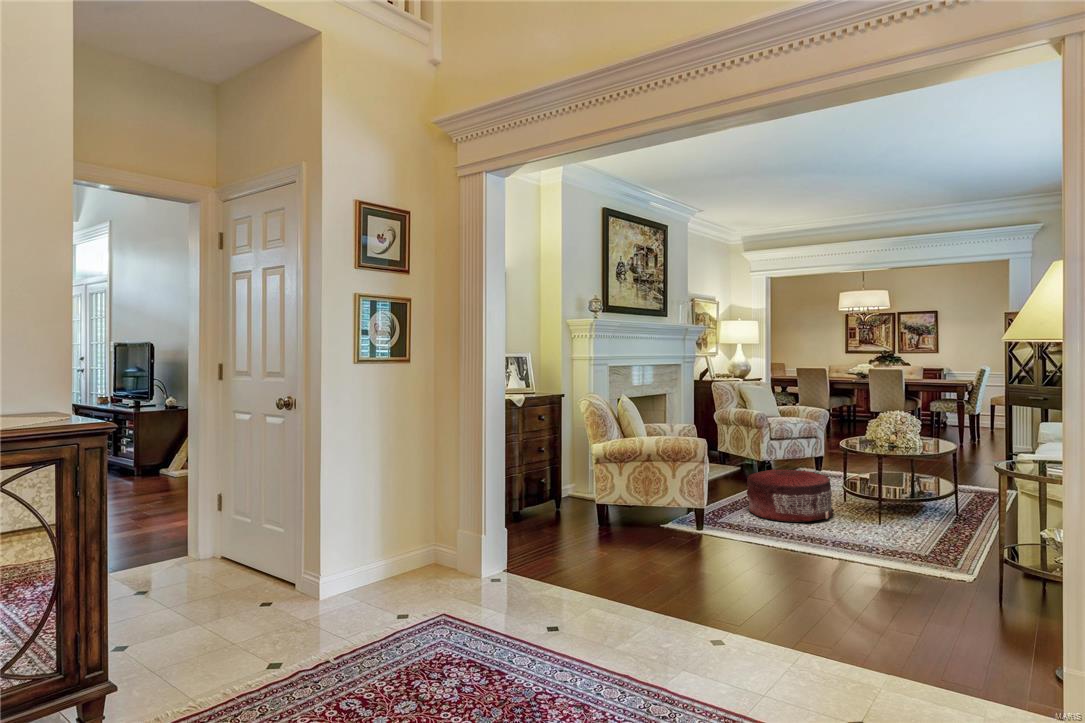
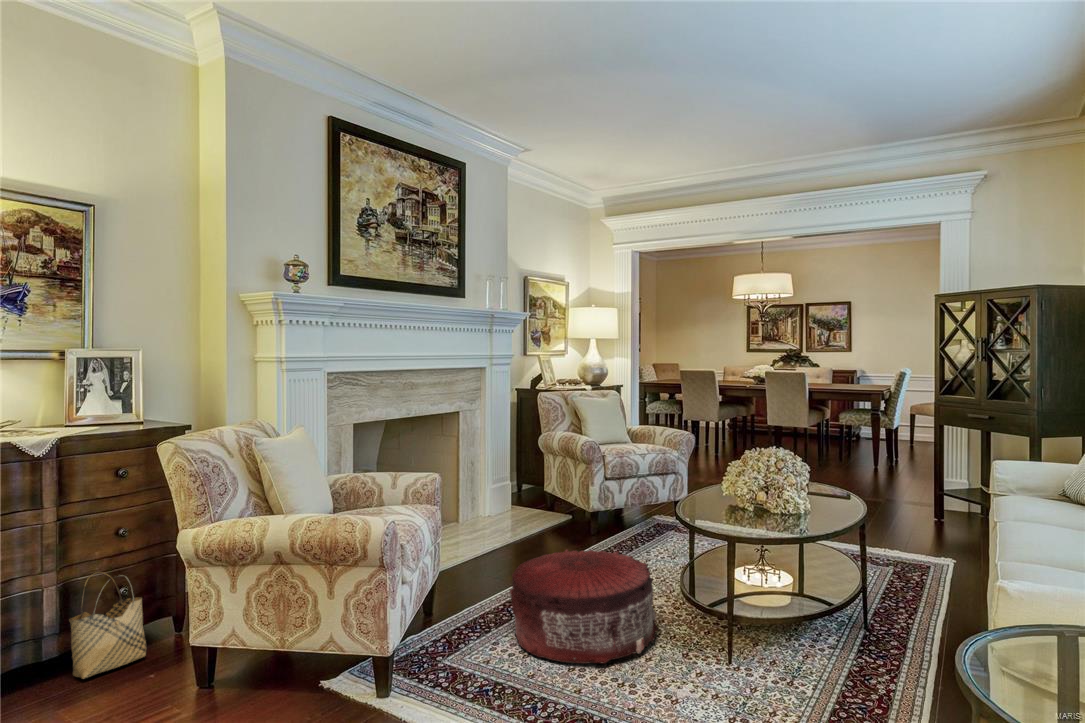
woven basket: none [531,469,558,520] -> present [69,572,146,679]

